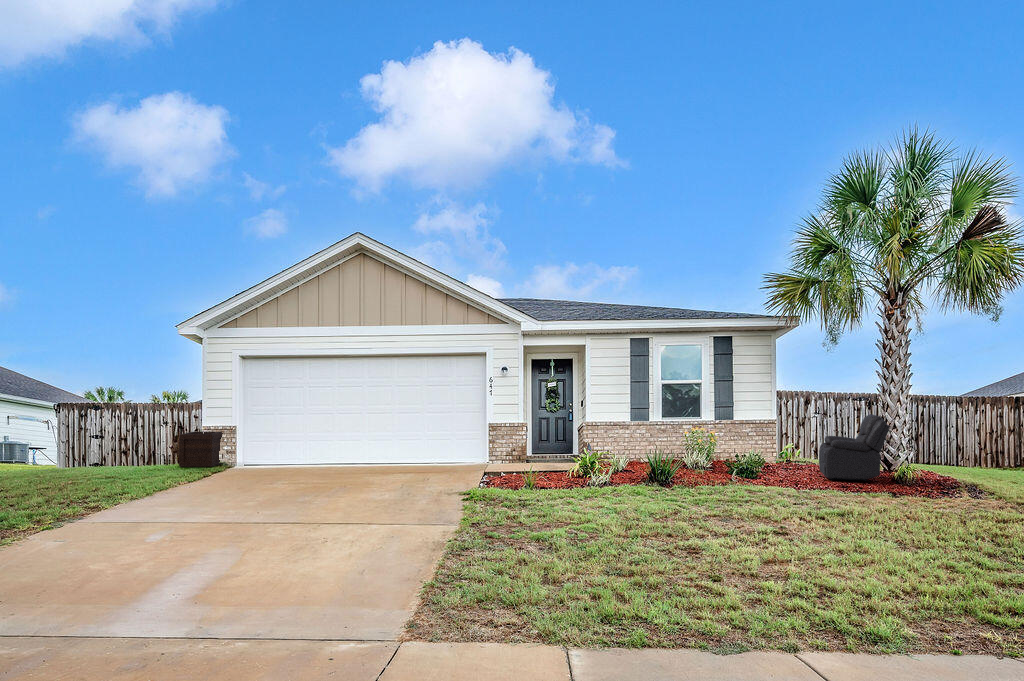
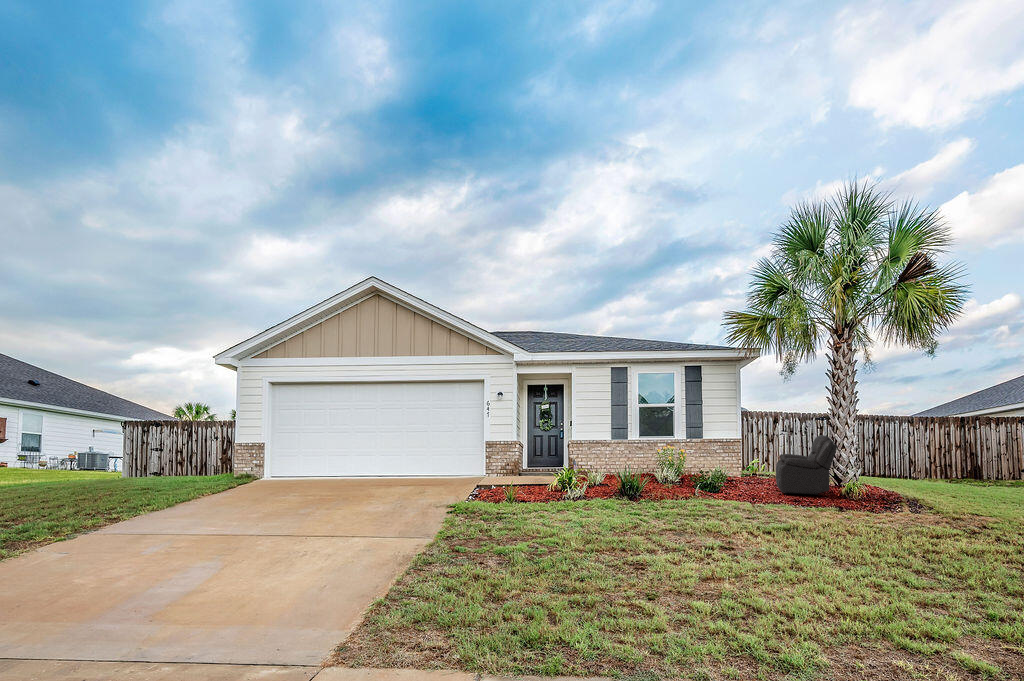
wooden crate: present [179,432,223,467] -> none [225,449,265,479]

